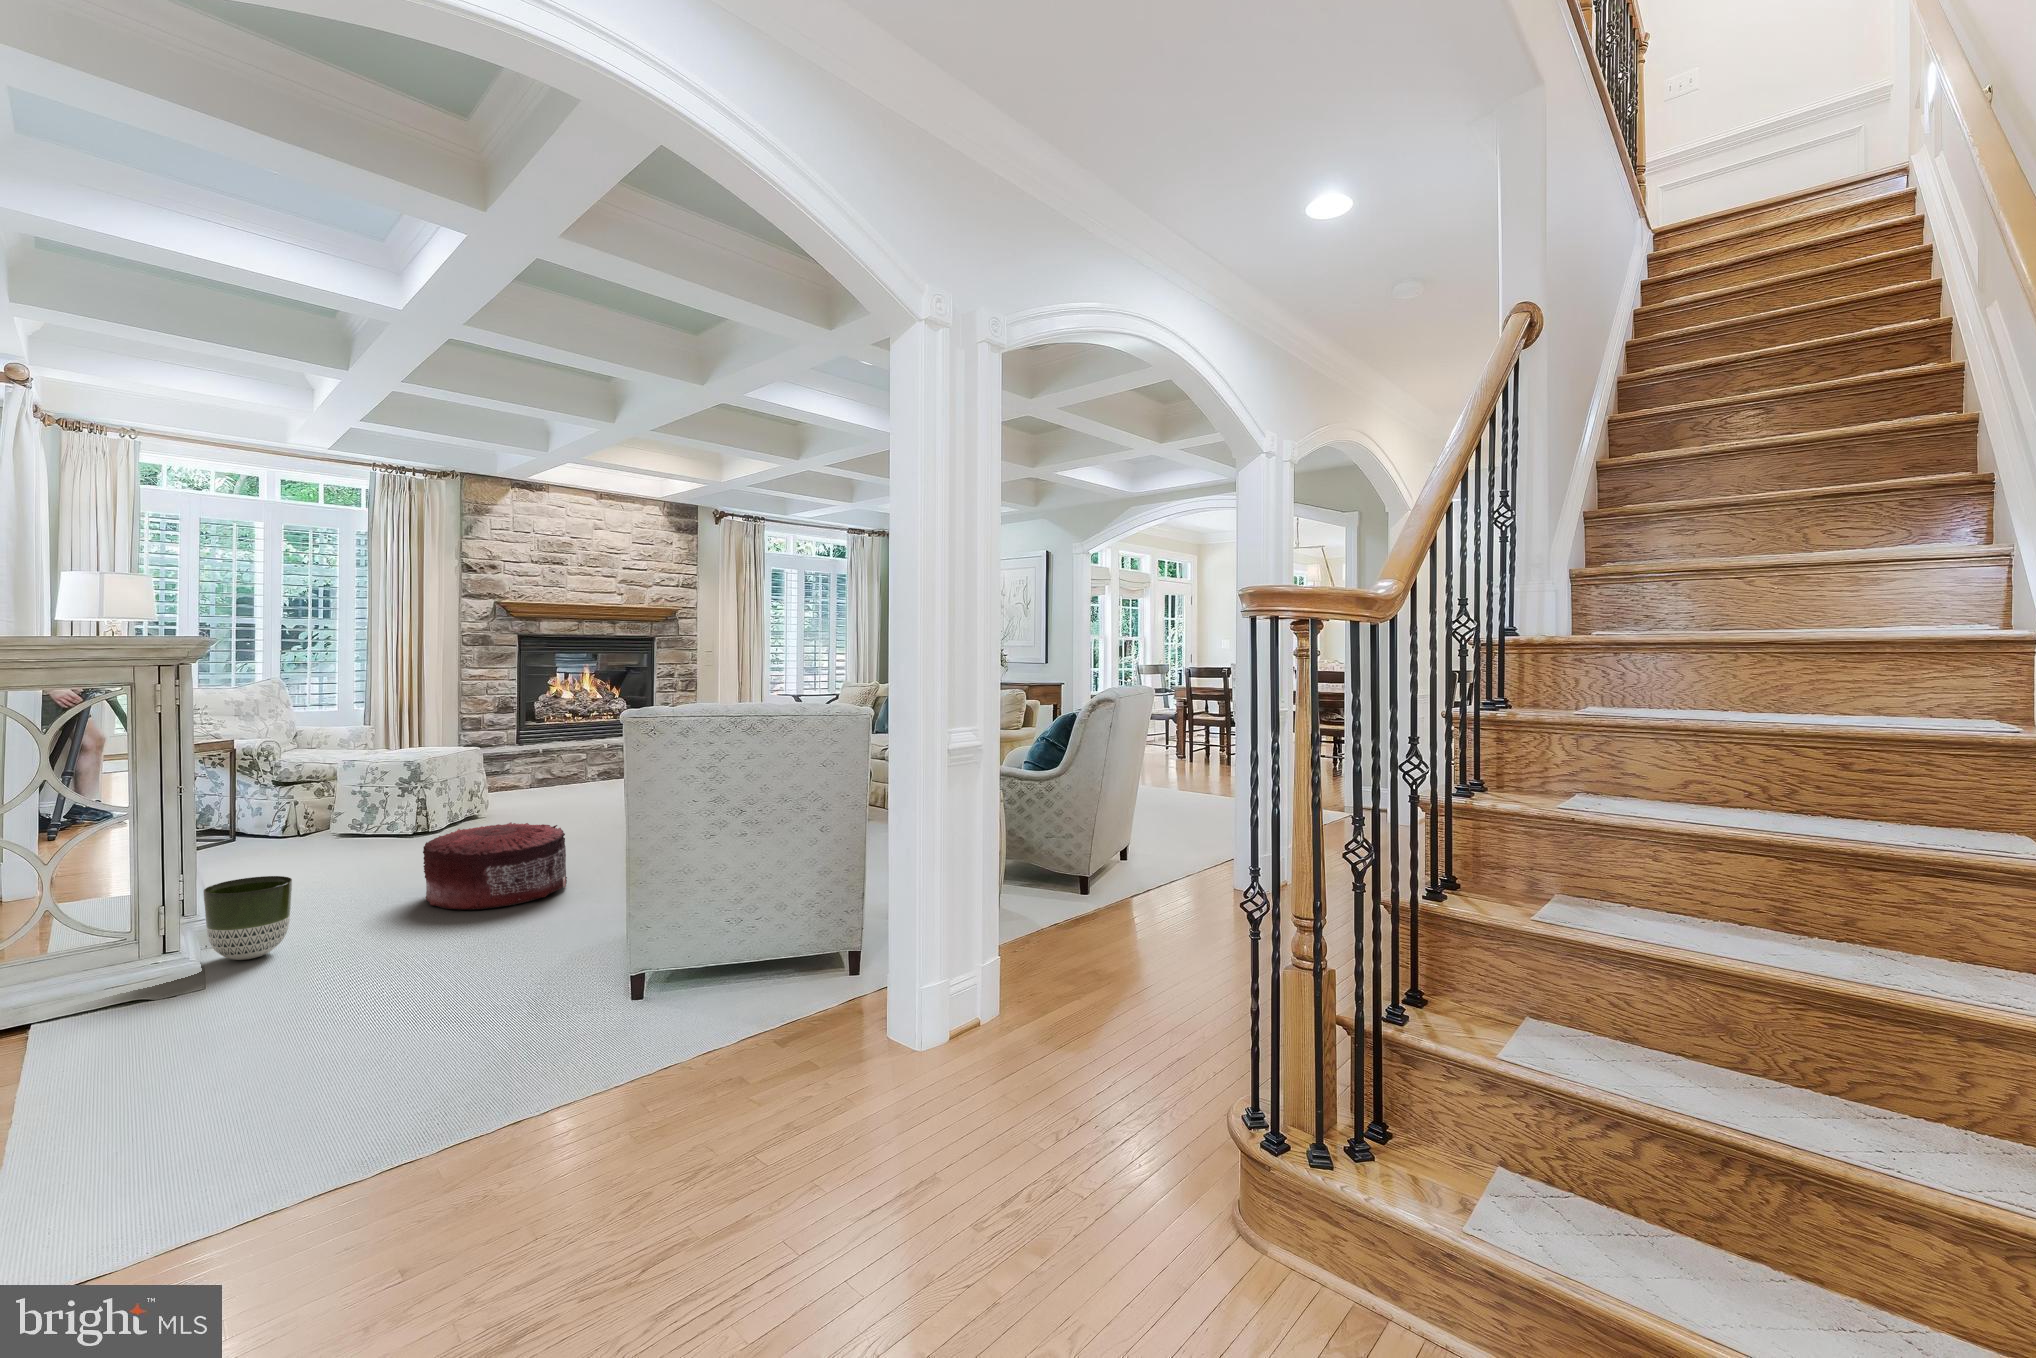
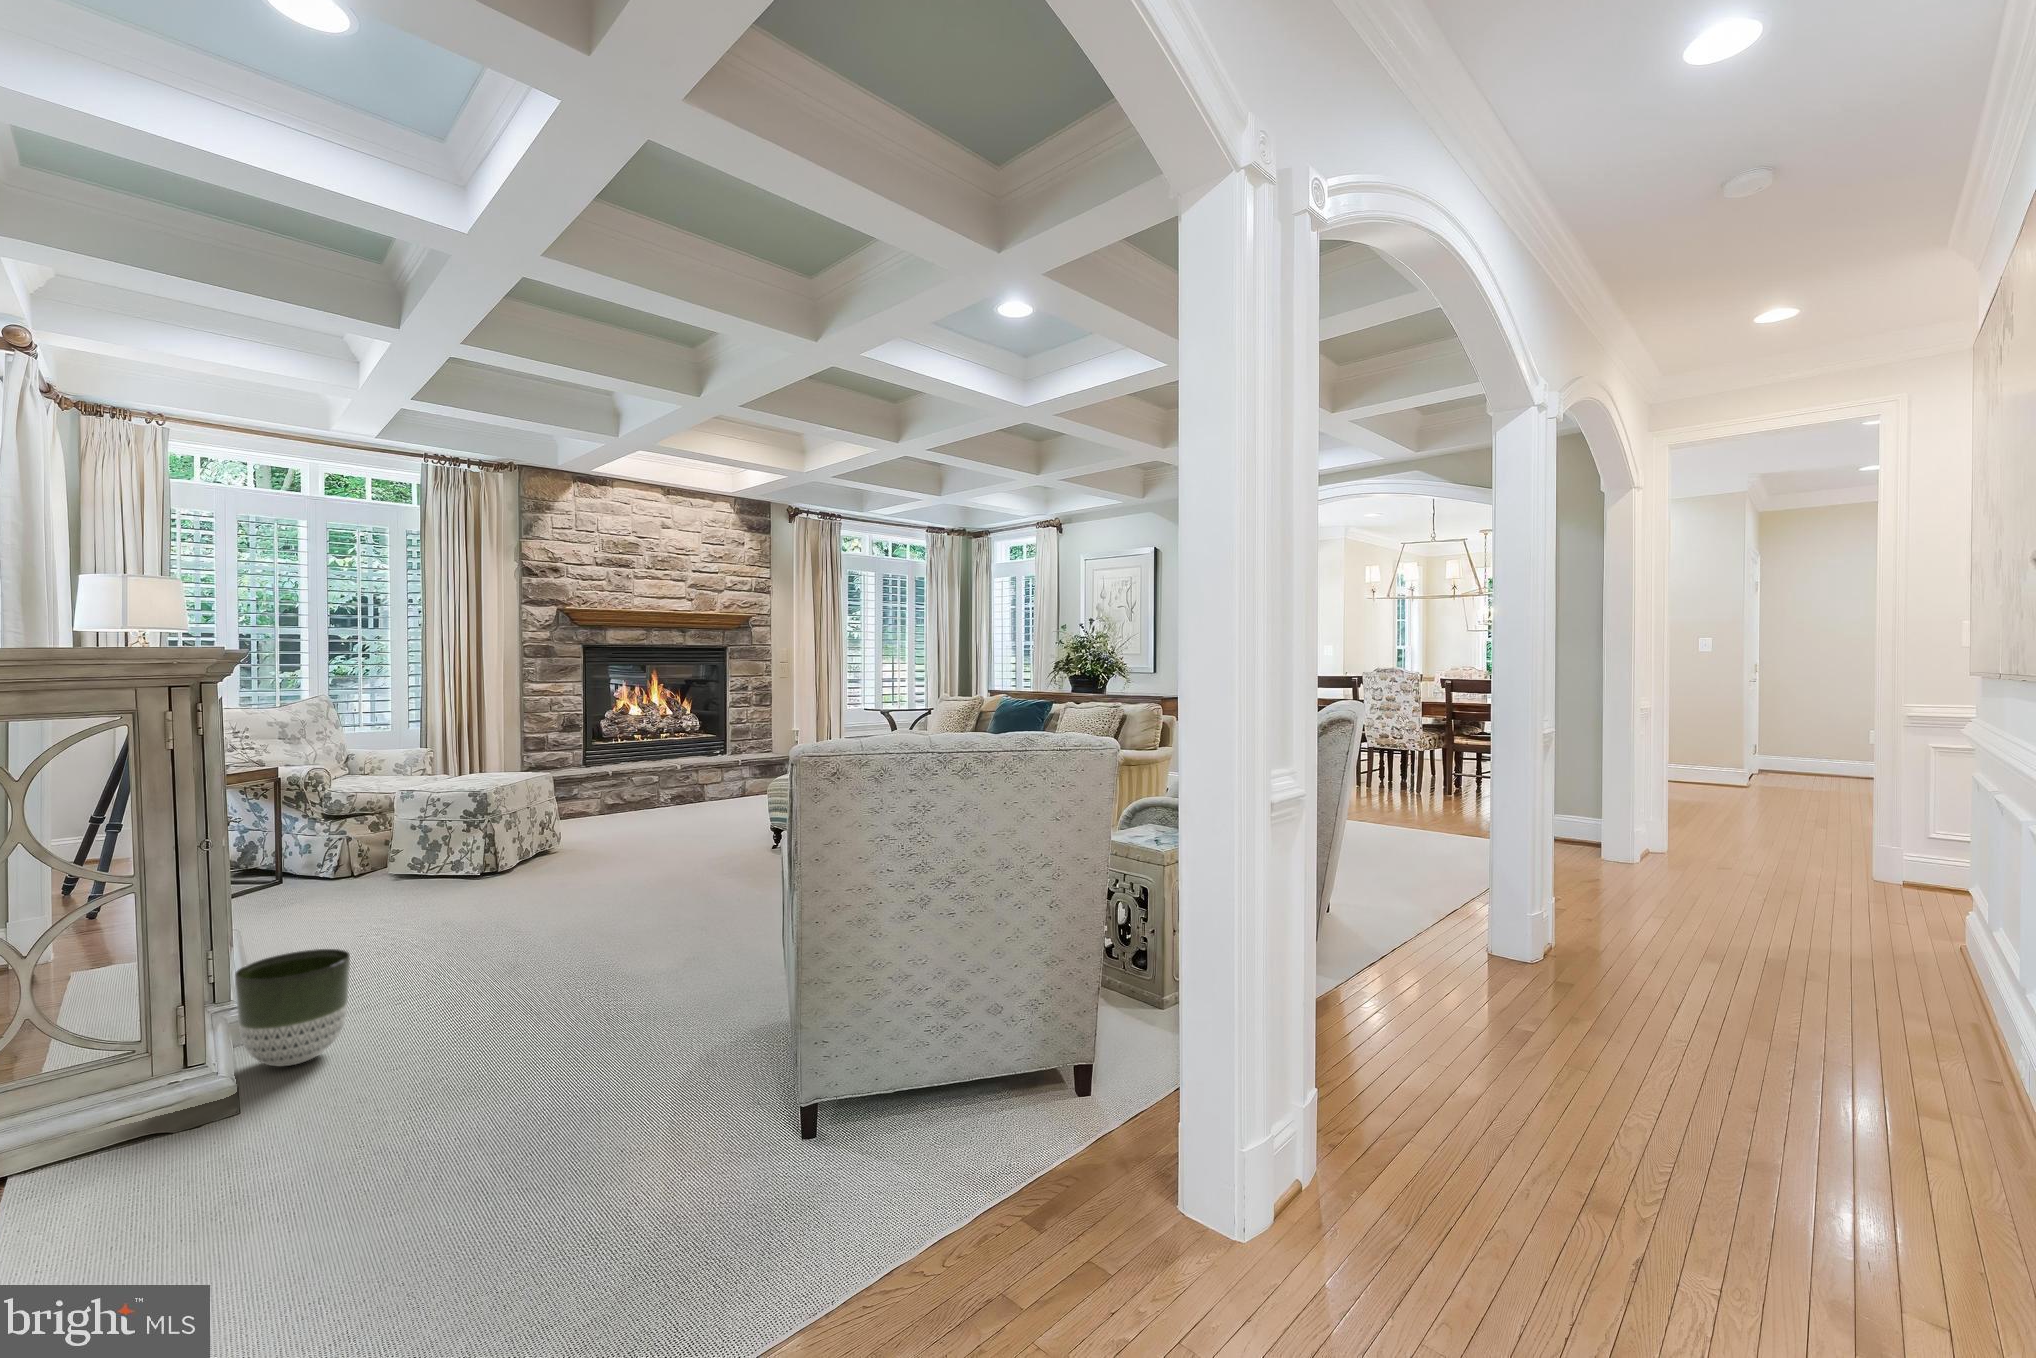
pouf: present [423,822,567,910] -> none [508,864,679,981]

